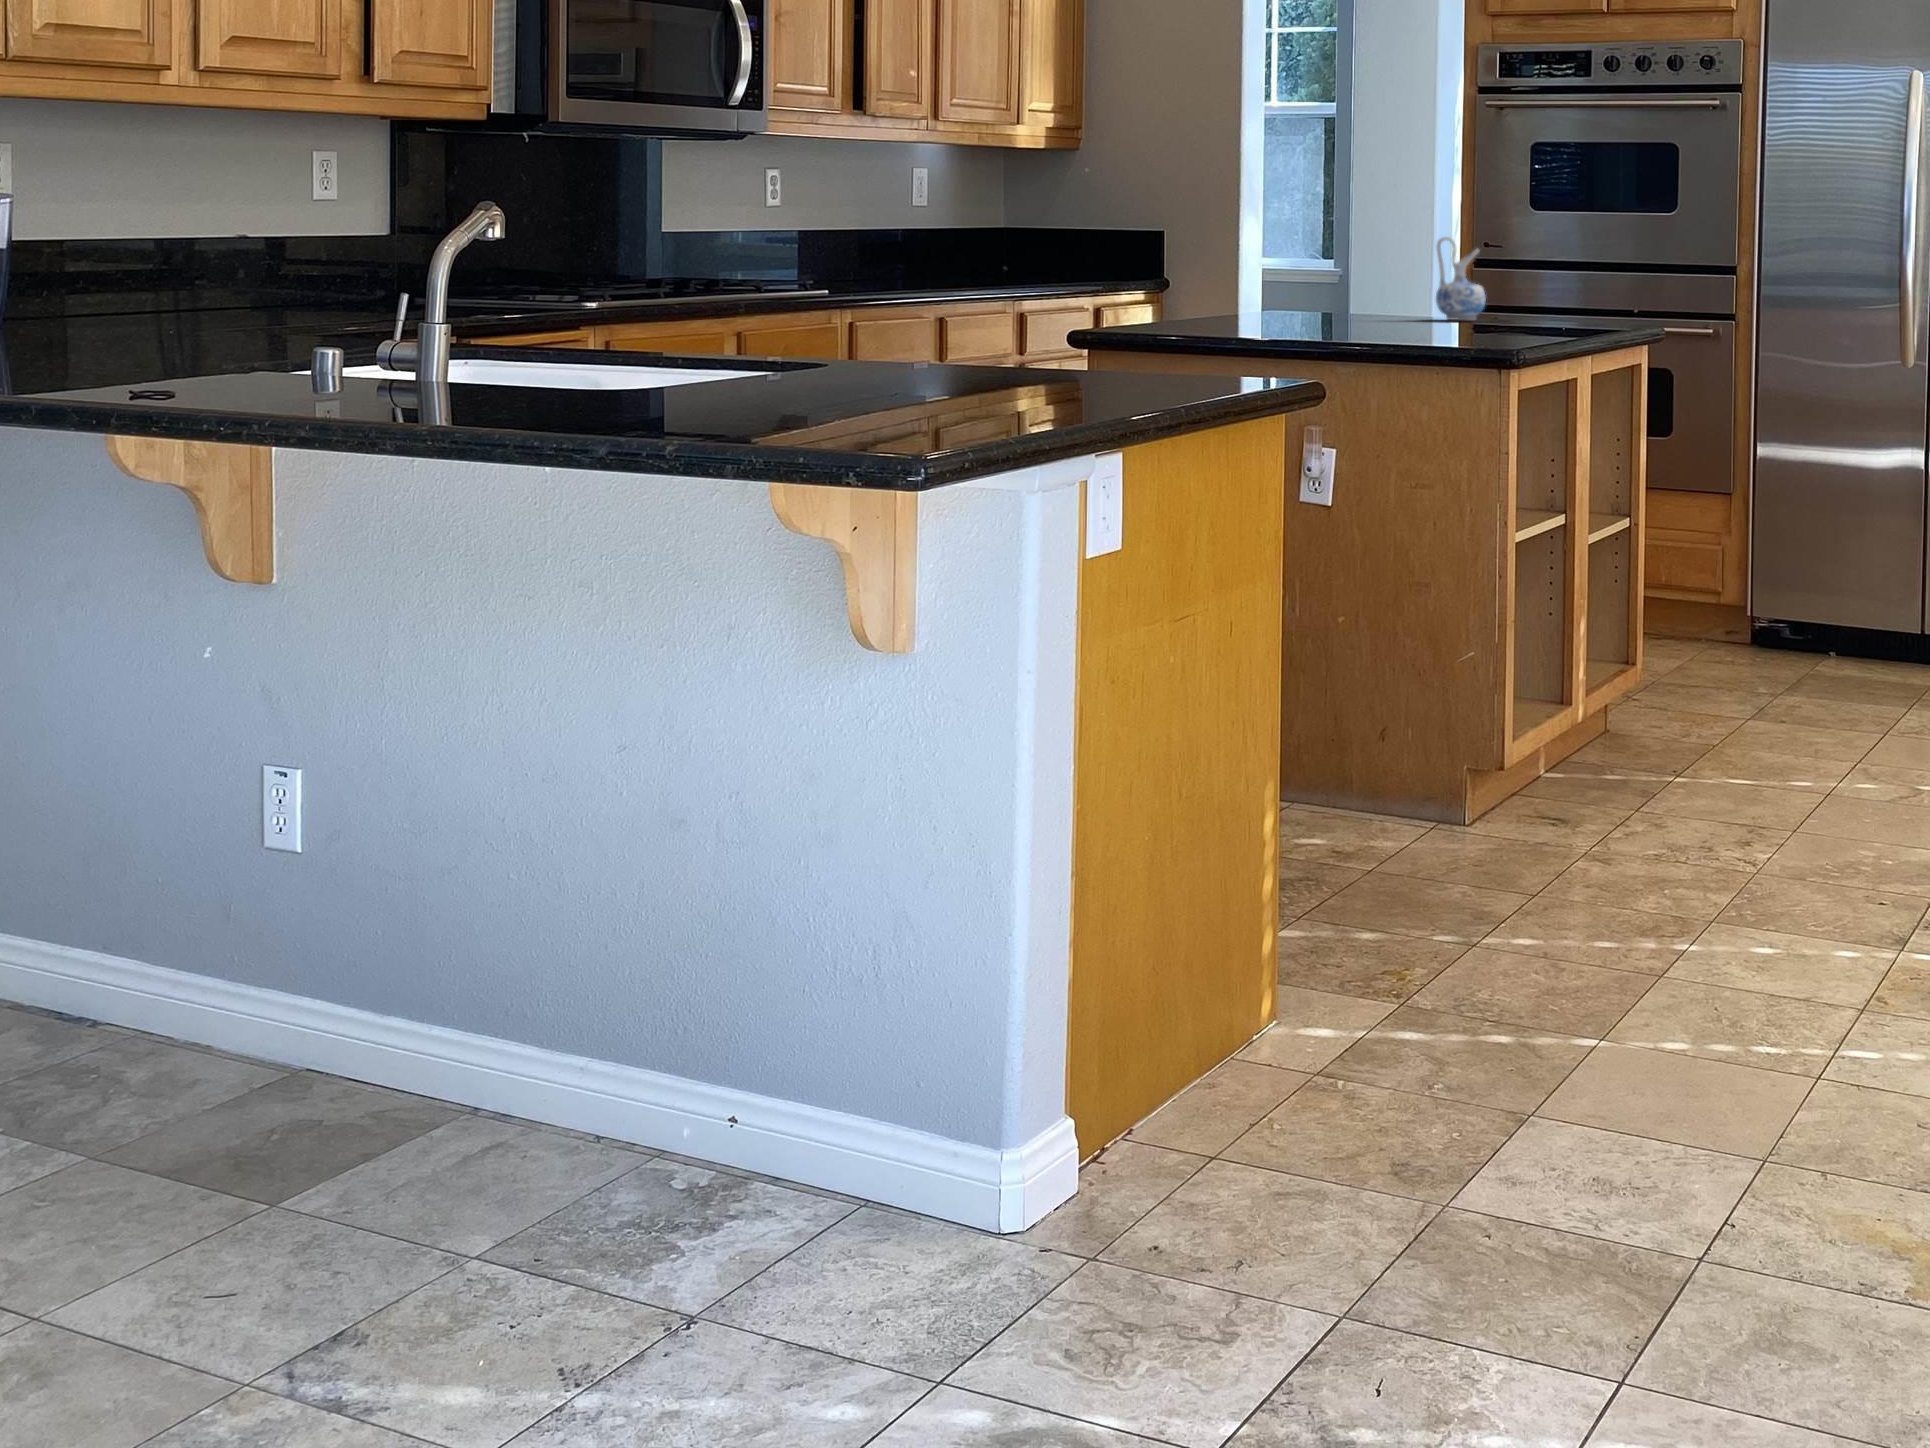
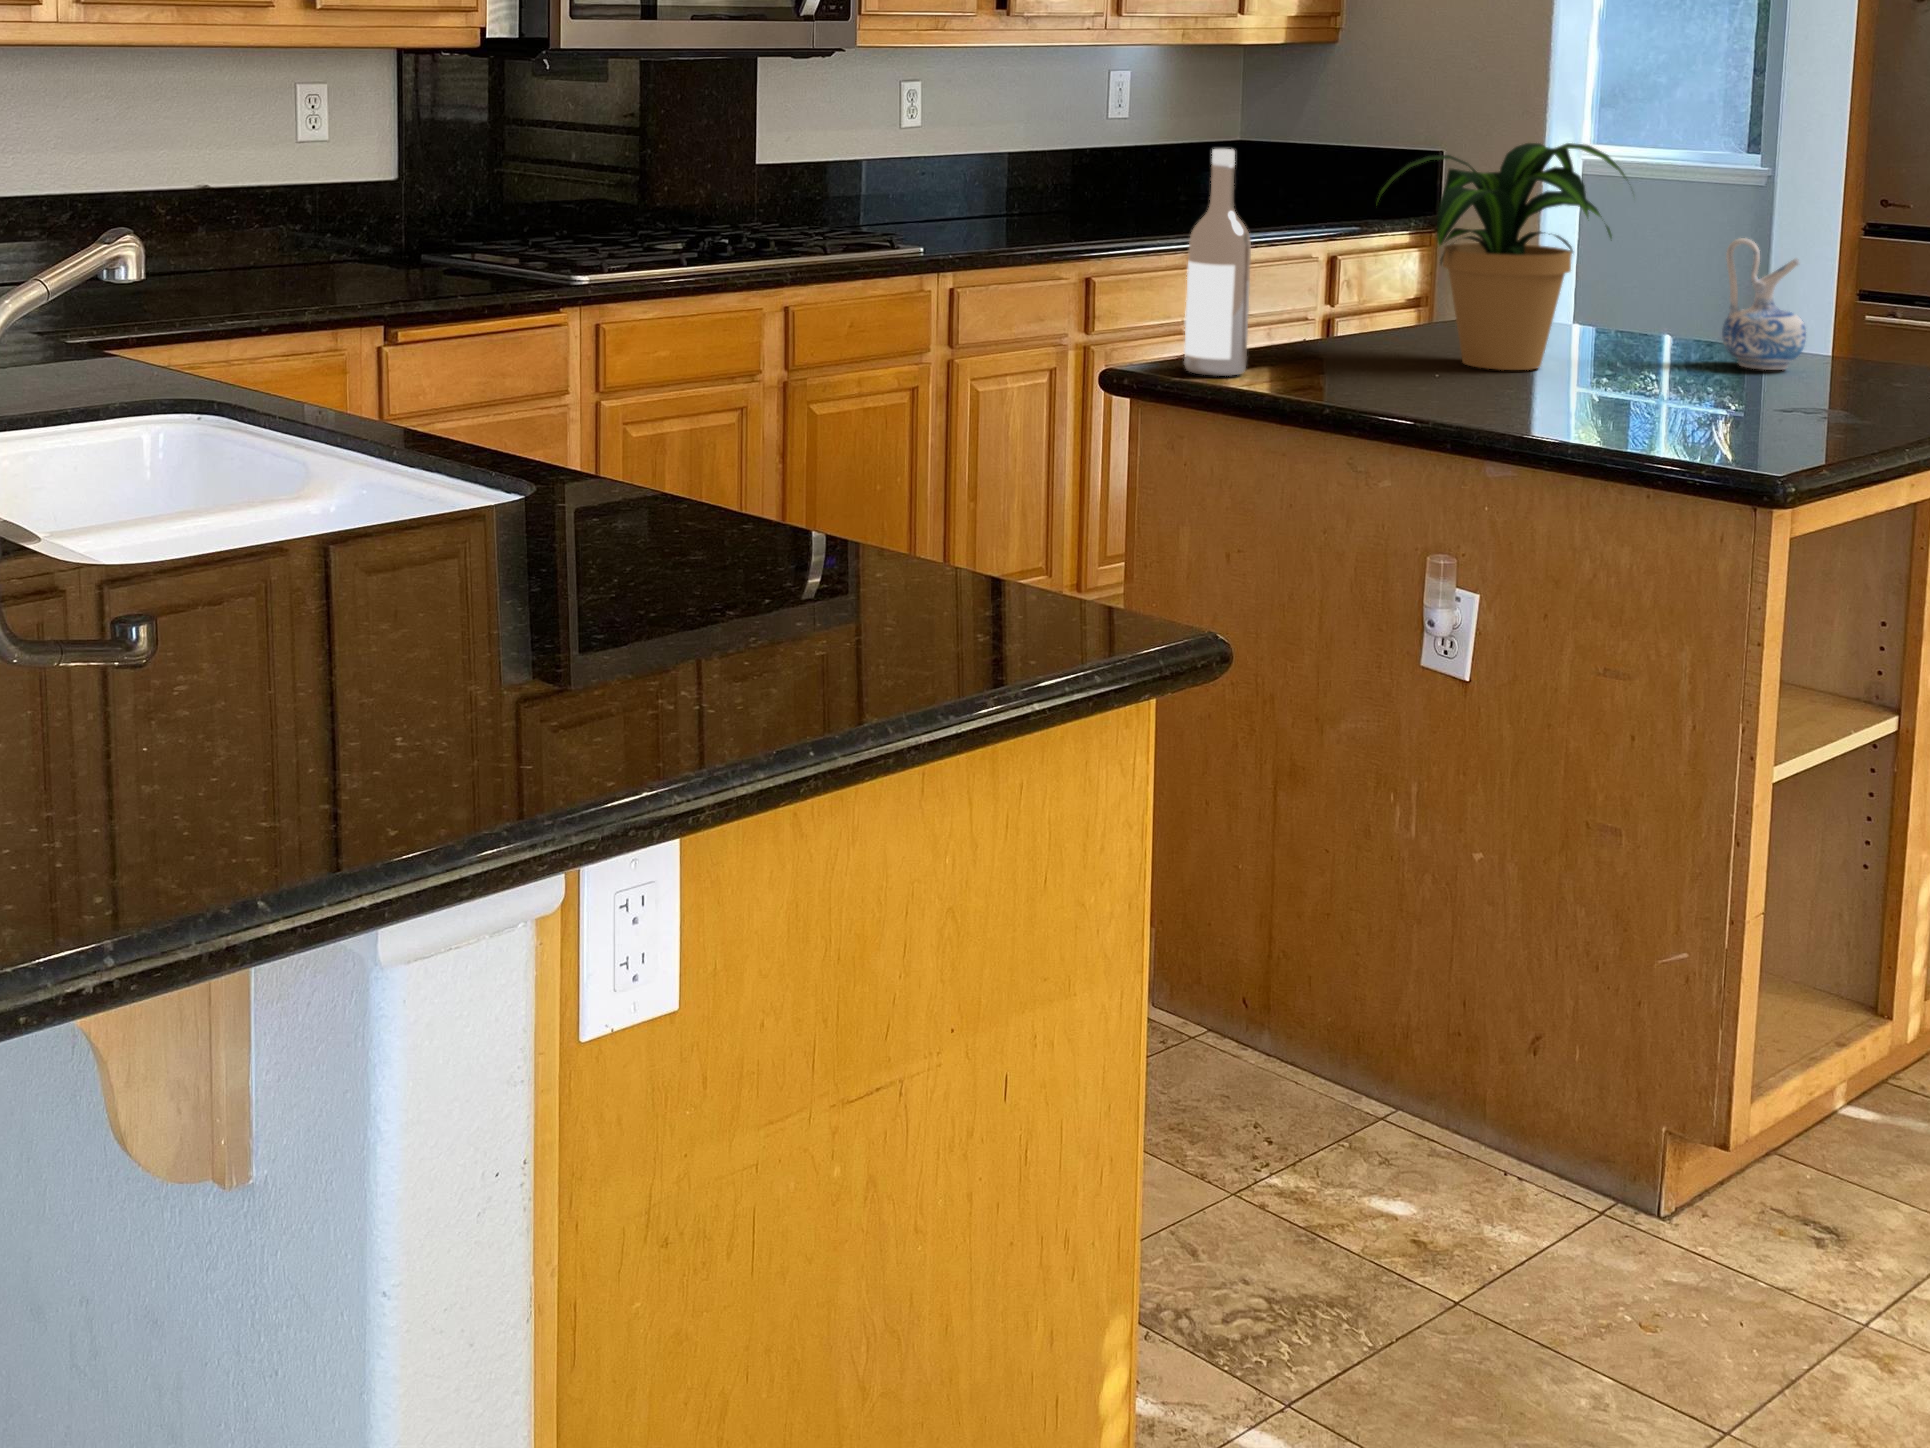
wine bottle: none [1118,173,1160,326] -> present [1184,149,1251,376]
potted plant: none [1226,173,1388,322] -> present [1378,143,1625,370]

